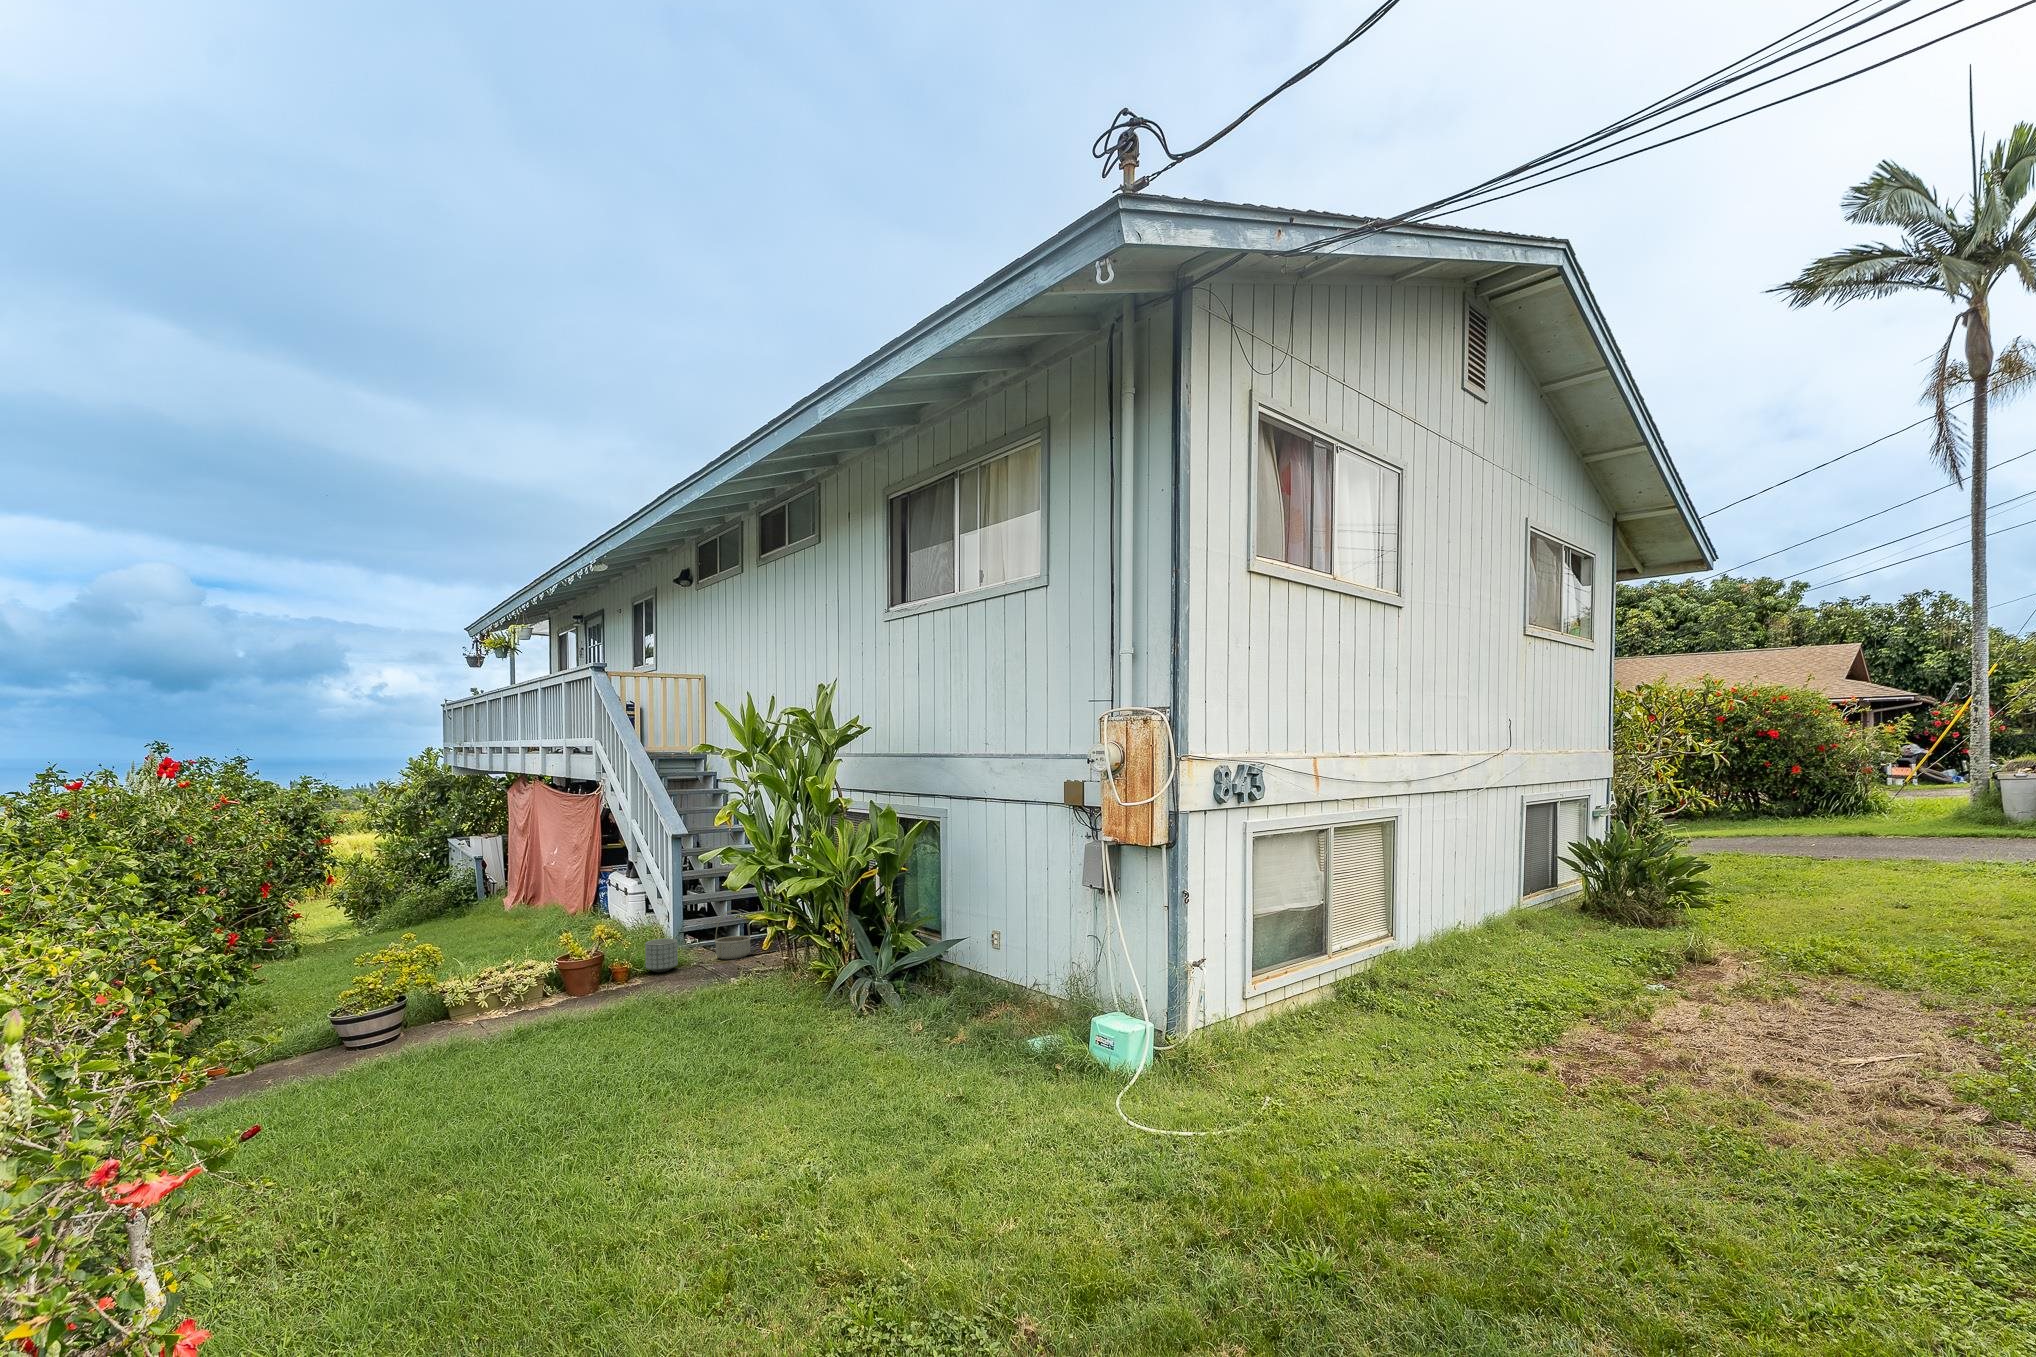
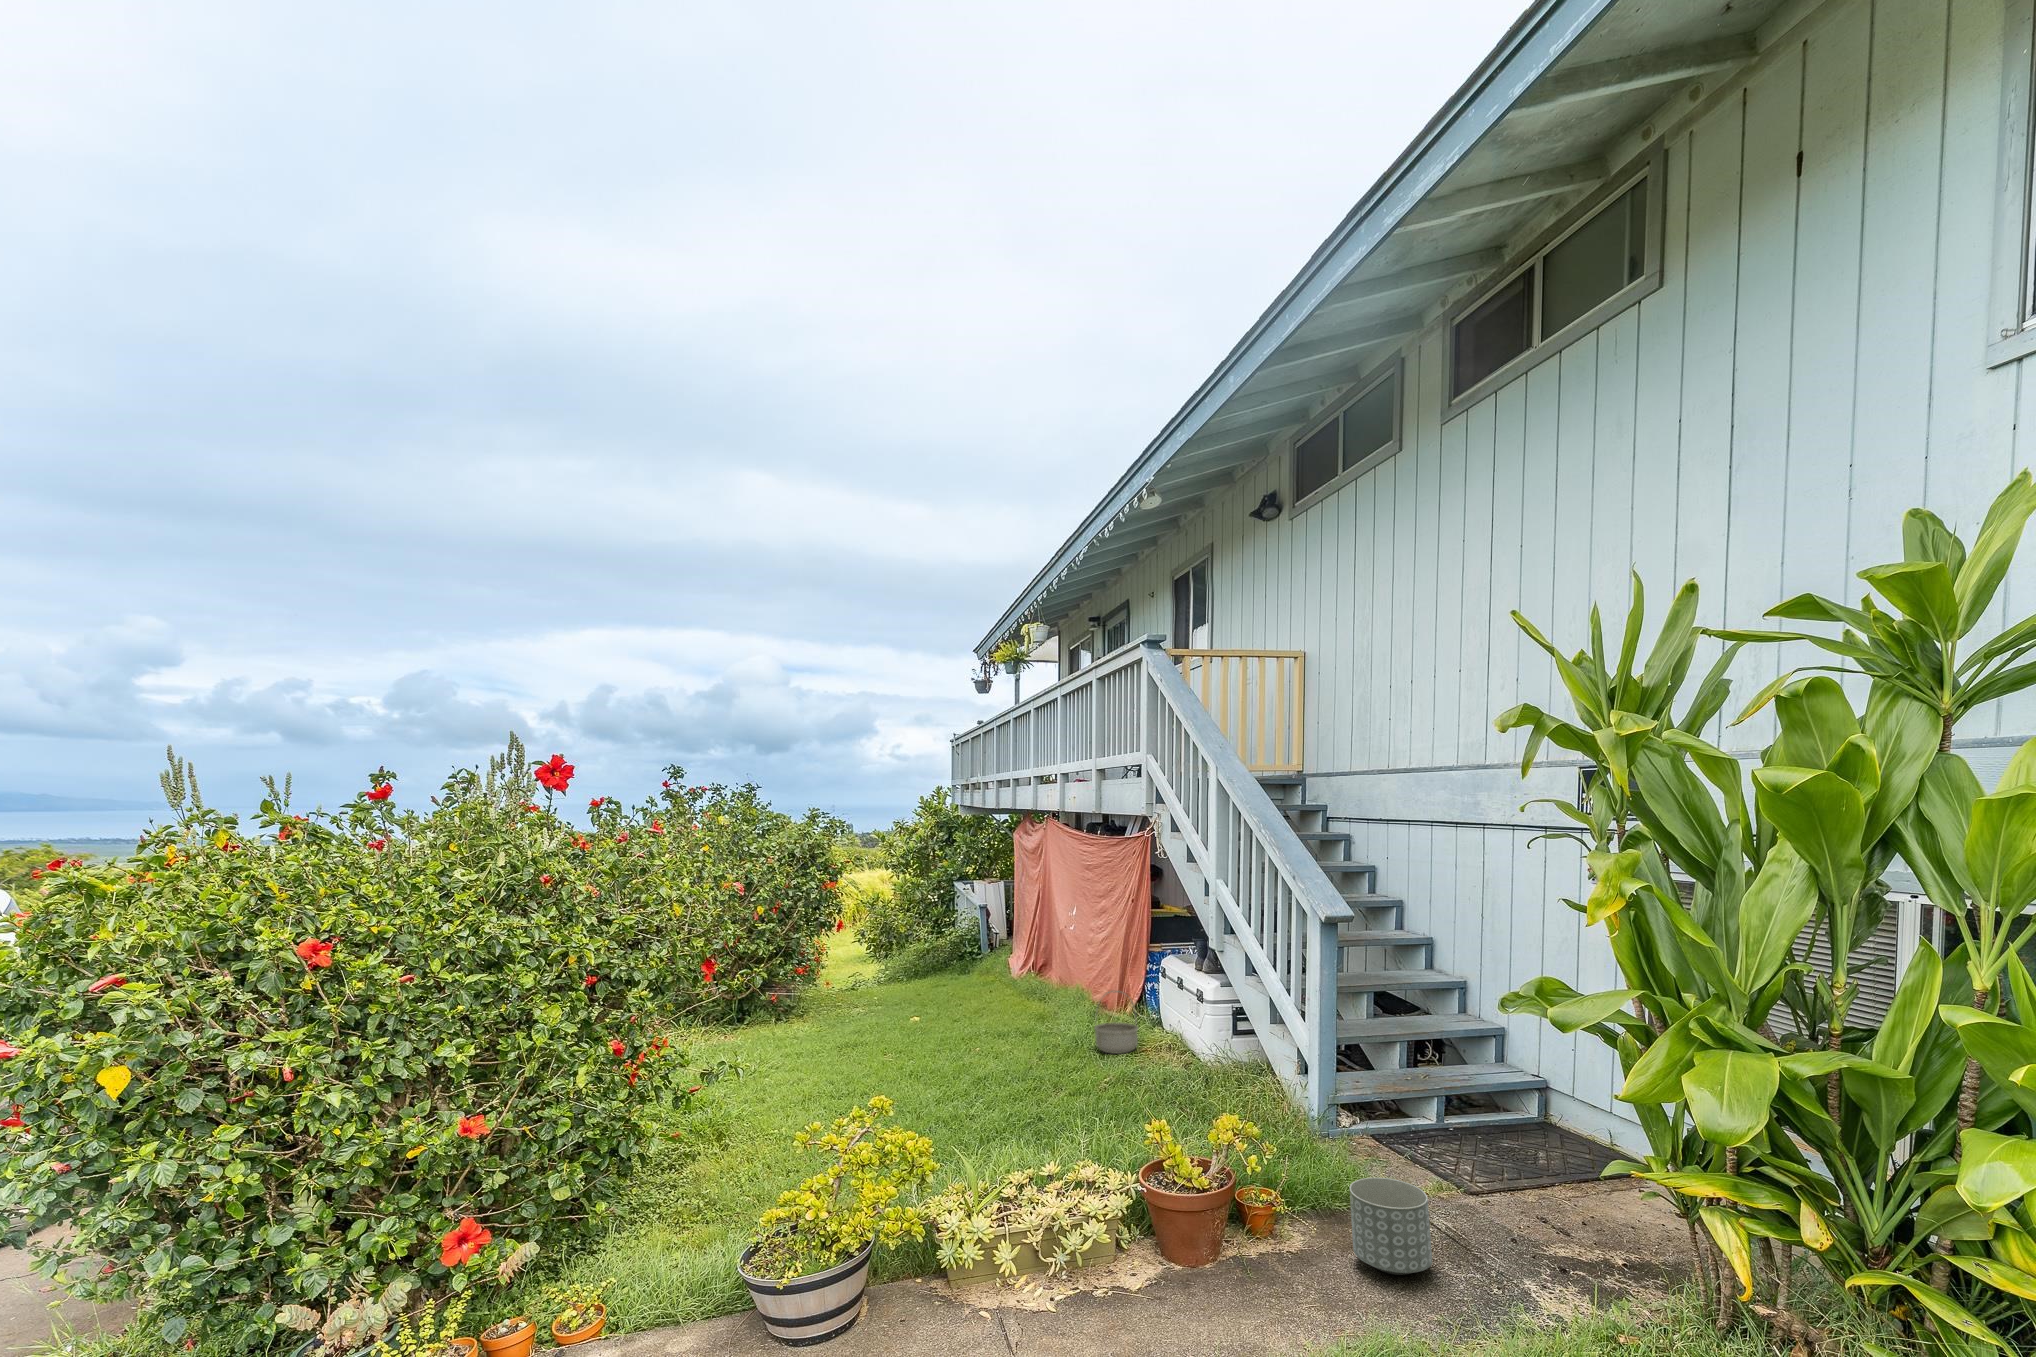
basket: present [714,910,751,959] -> present [1094,991,1138,1054]

